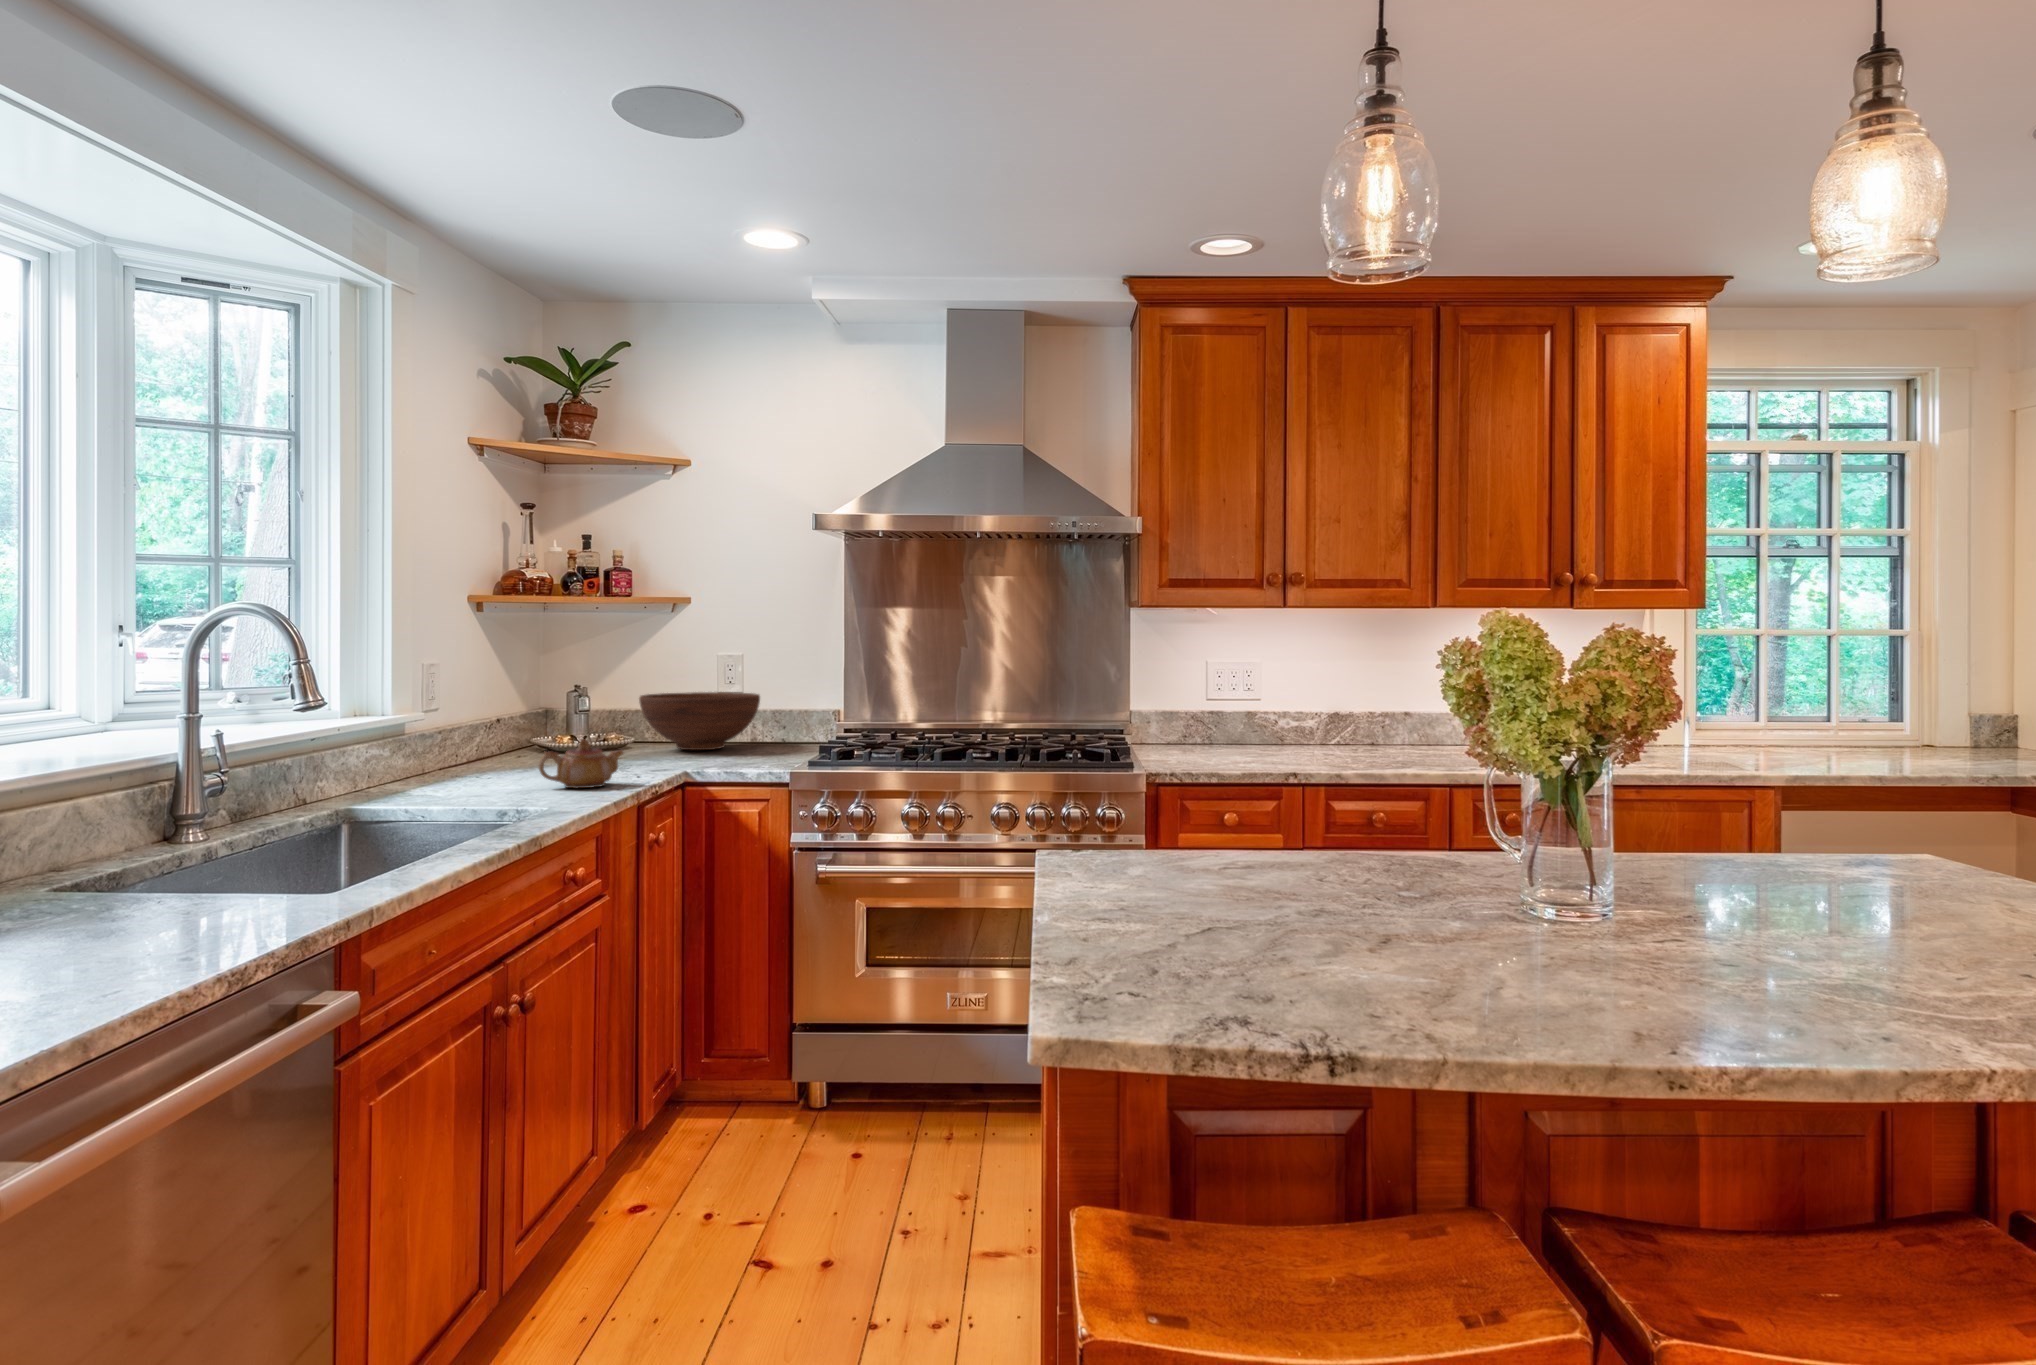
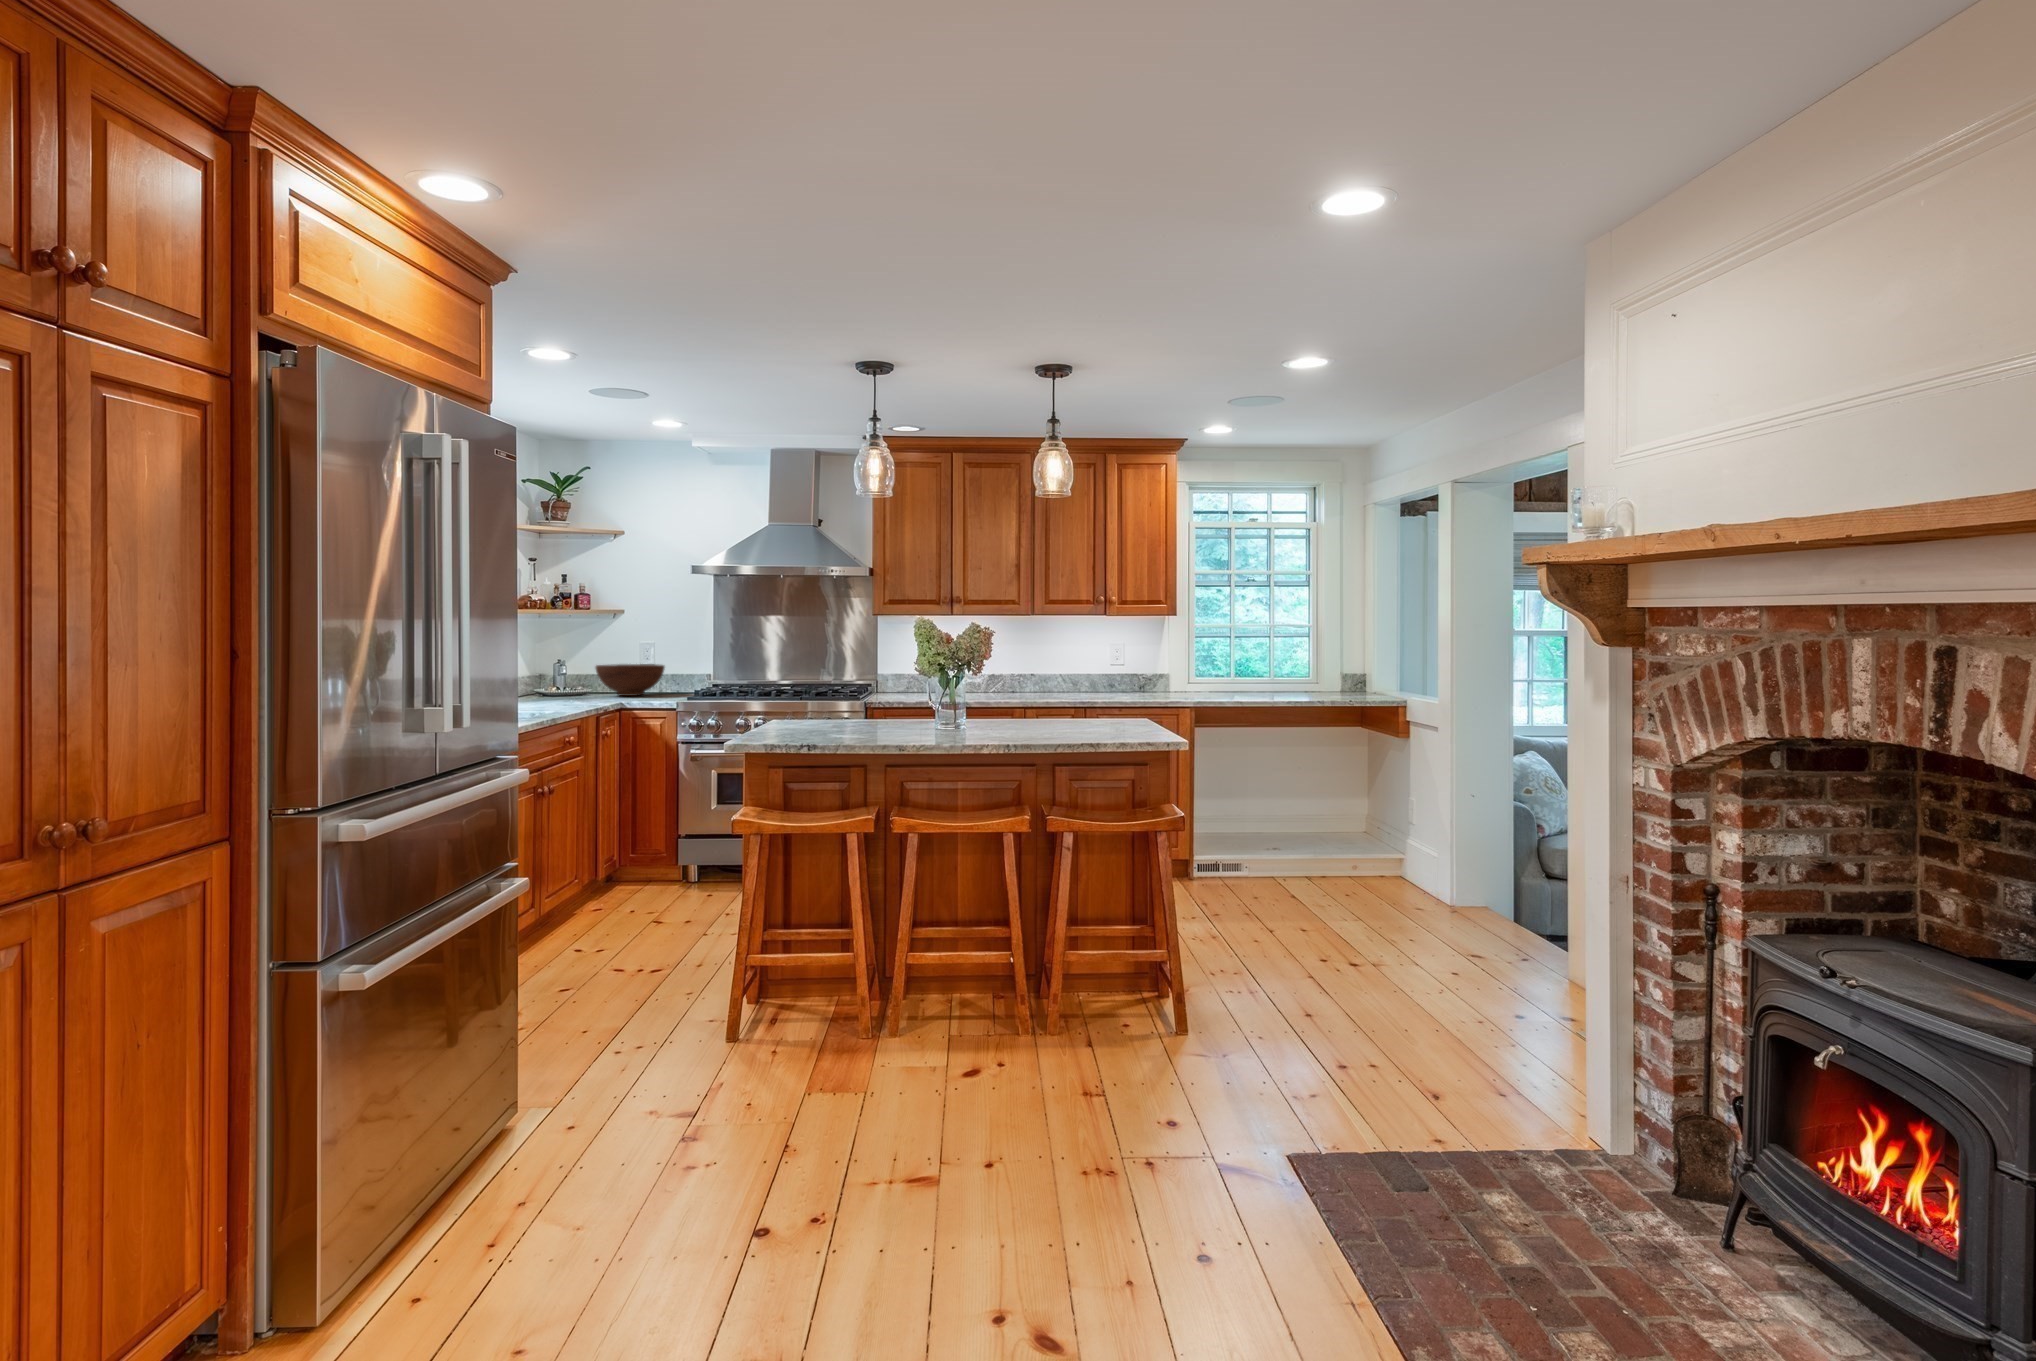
teapot: present [538,739,623,788] -> none [548,683,591,707]

